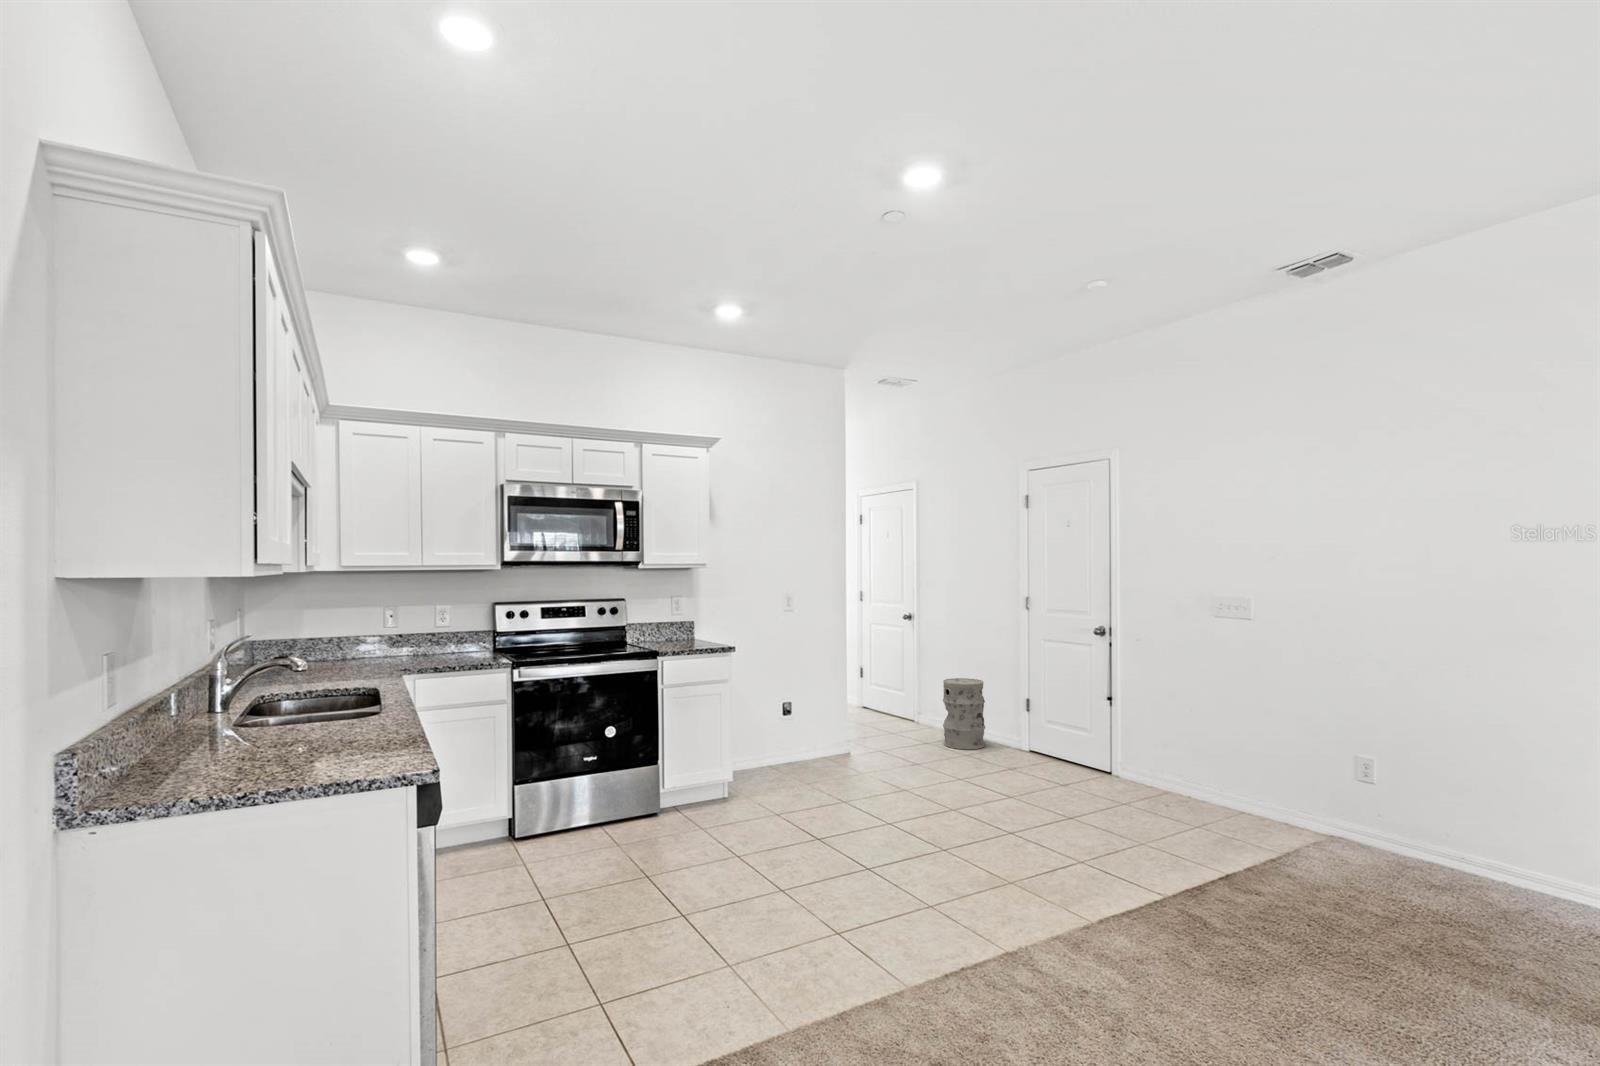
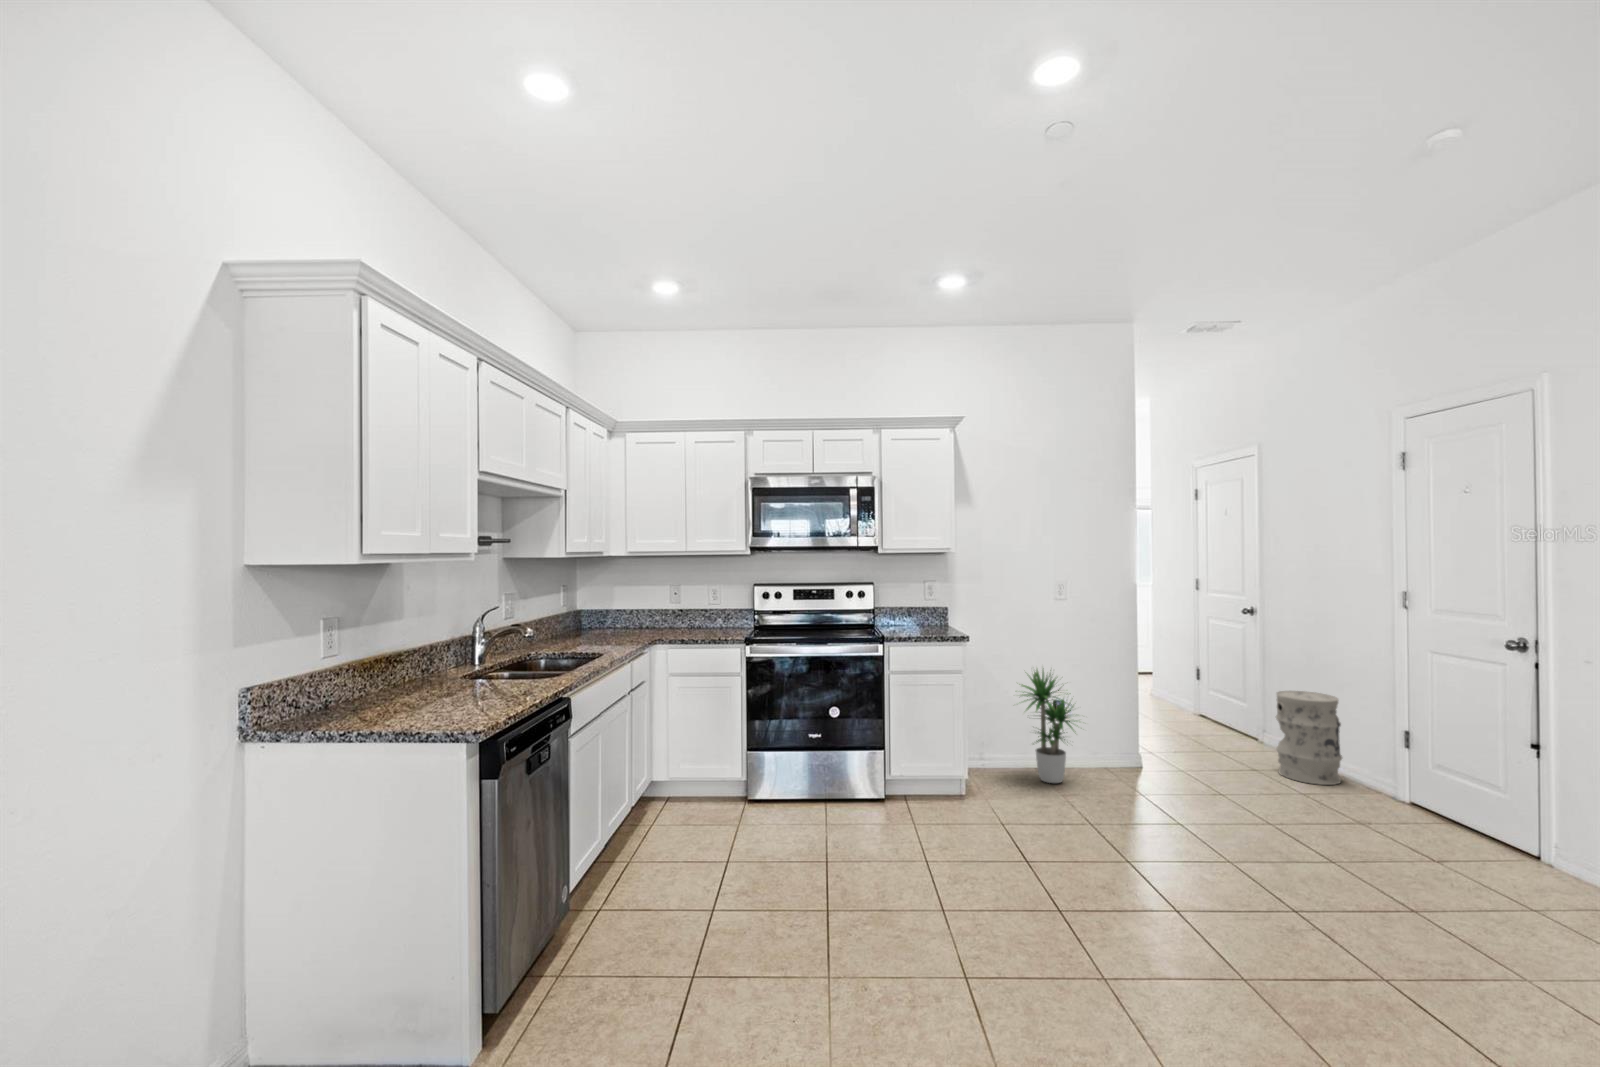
potted plant: none [758,671,825,780] -> present [1021,670,1075,783]

